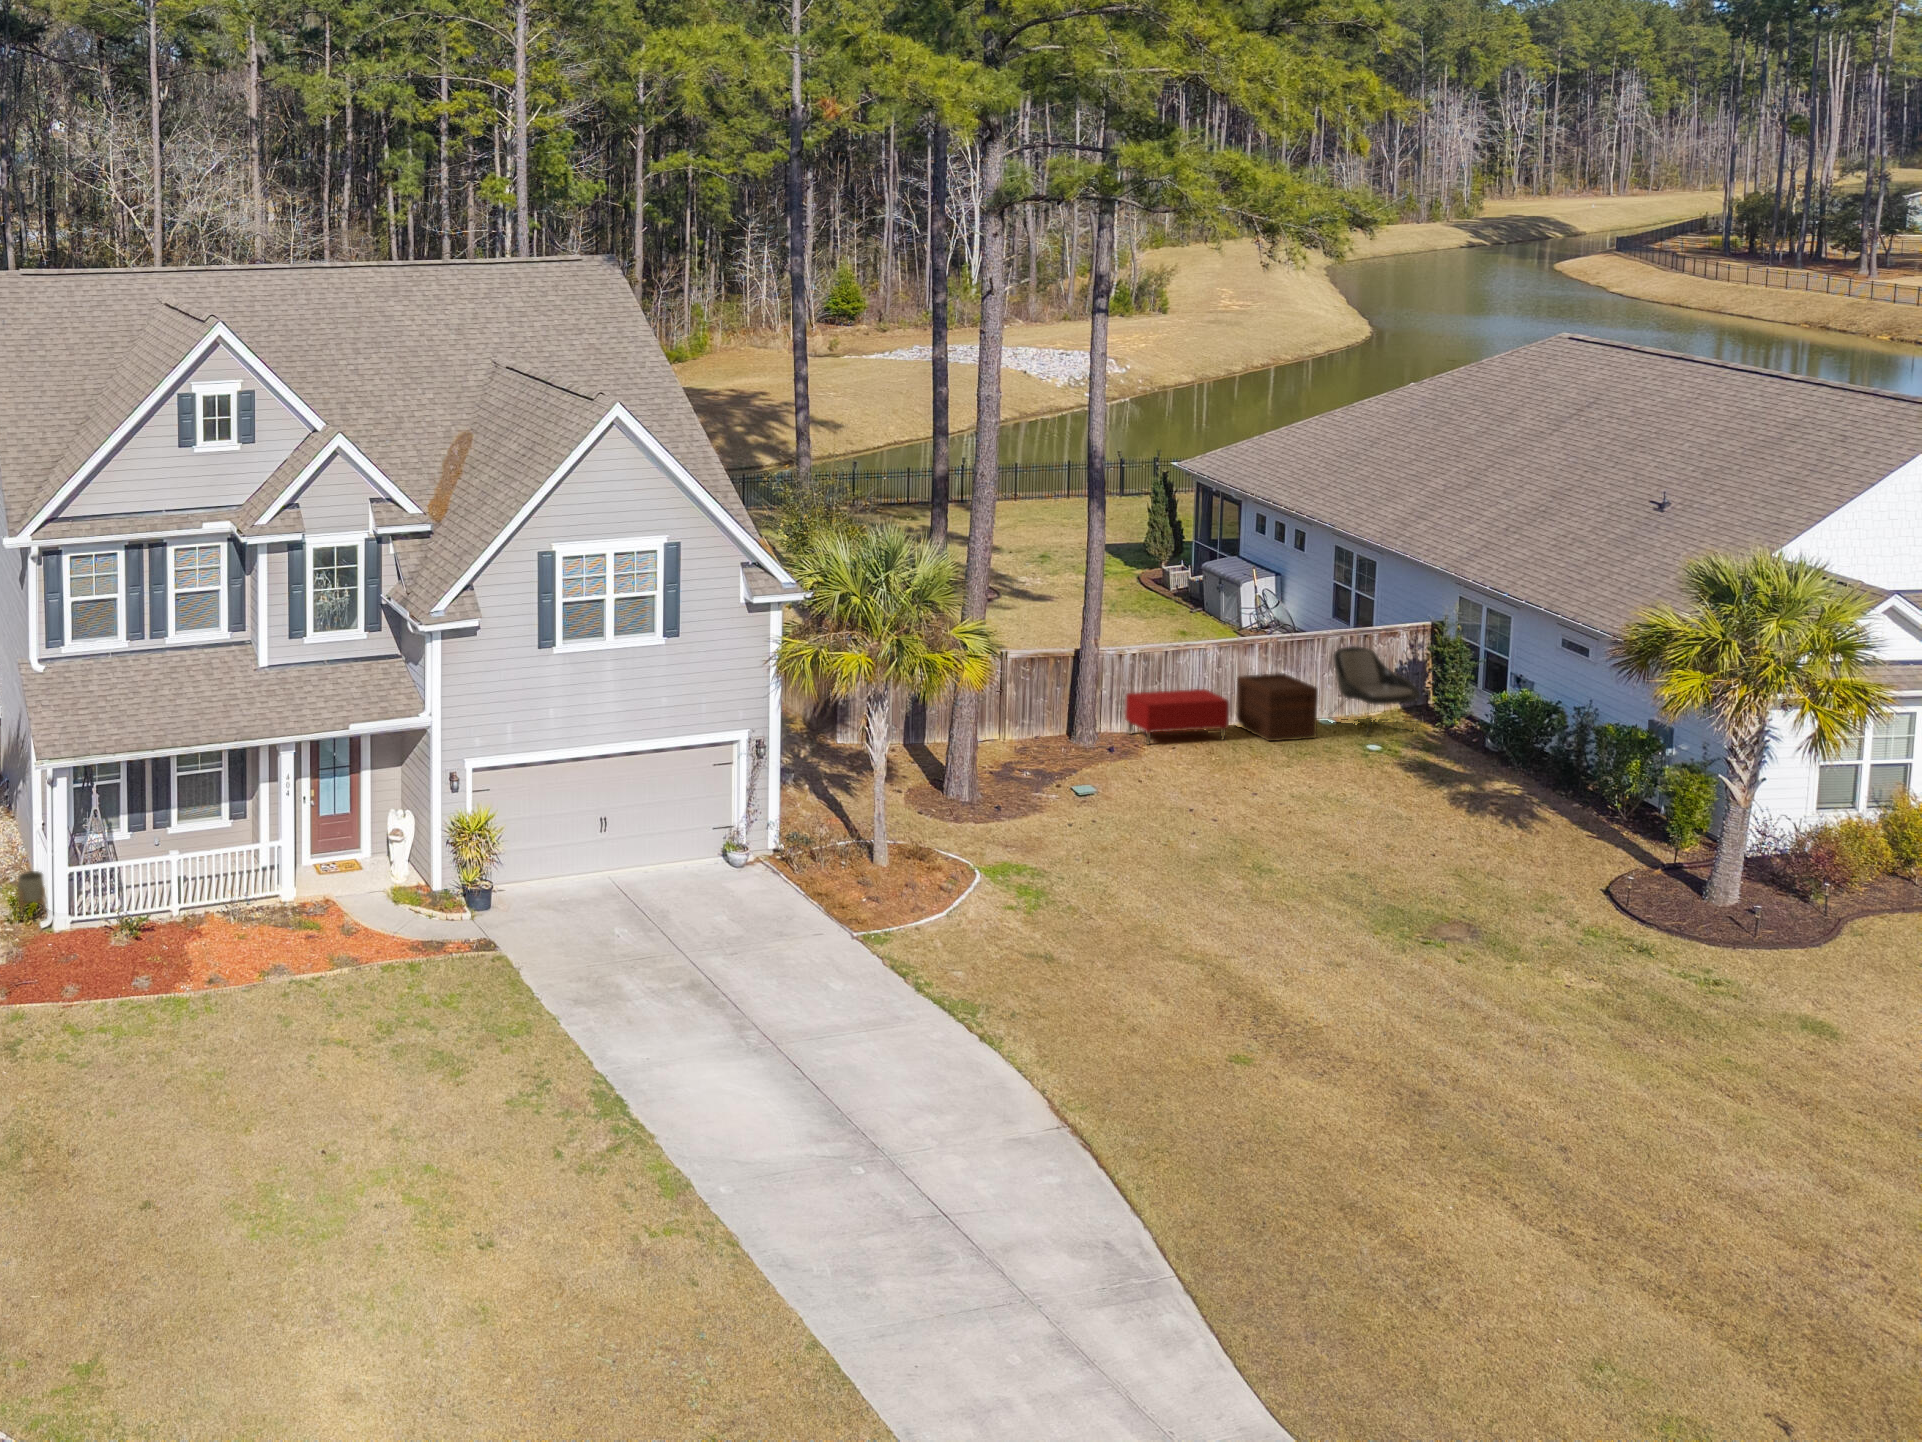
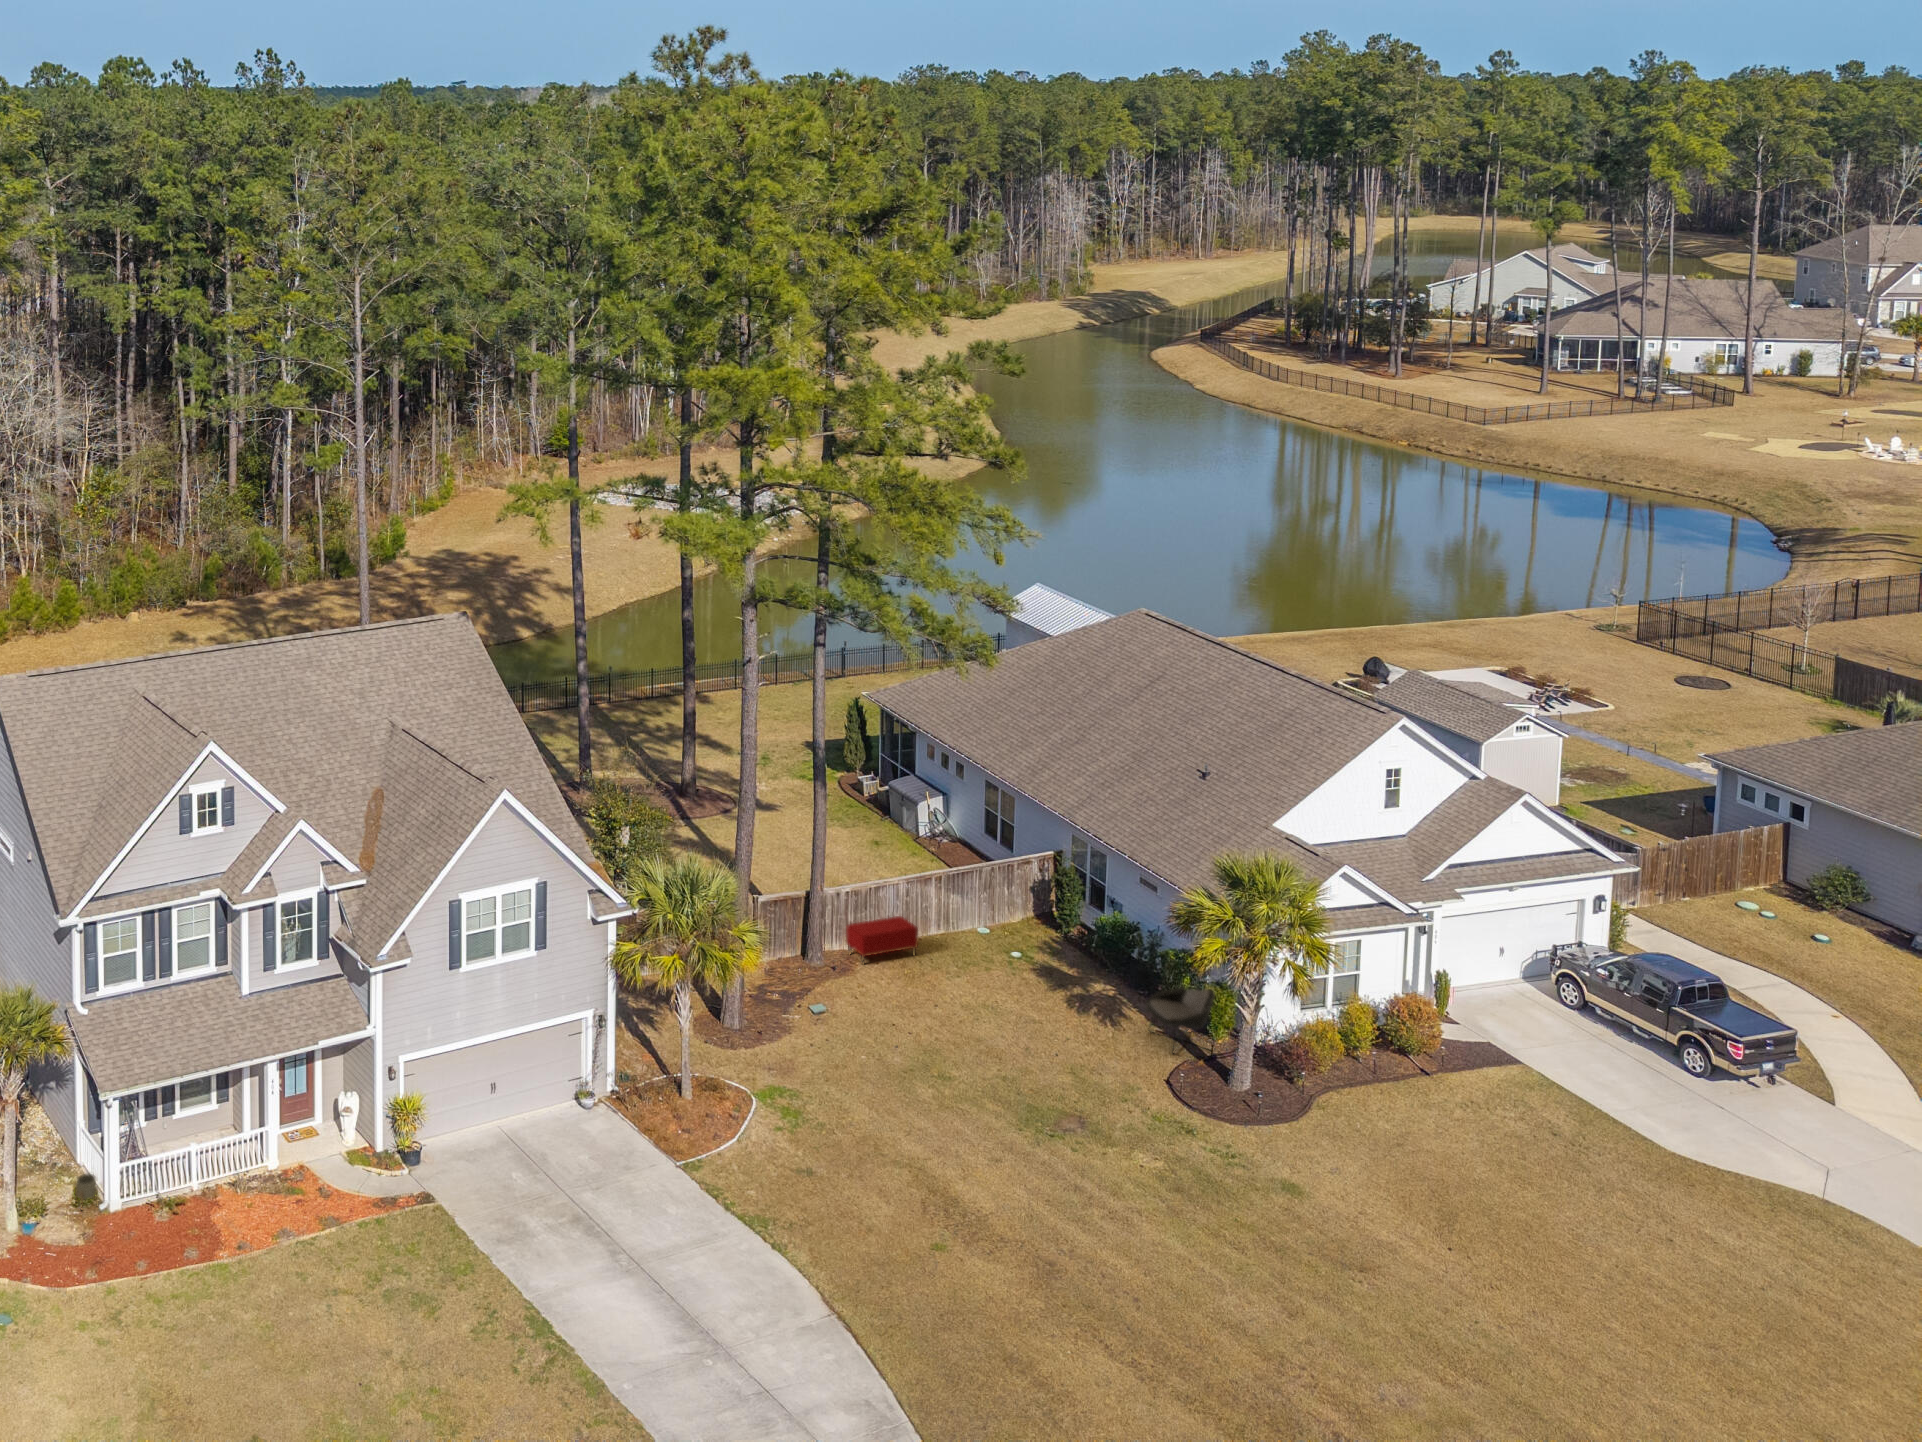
lounge chair: present [1333,646,1420,733] -> present [1146,987,1215,1051]
wooden crate: present [1236,673,1318,741] -> none [922,899,978,955]

